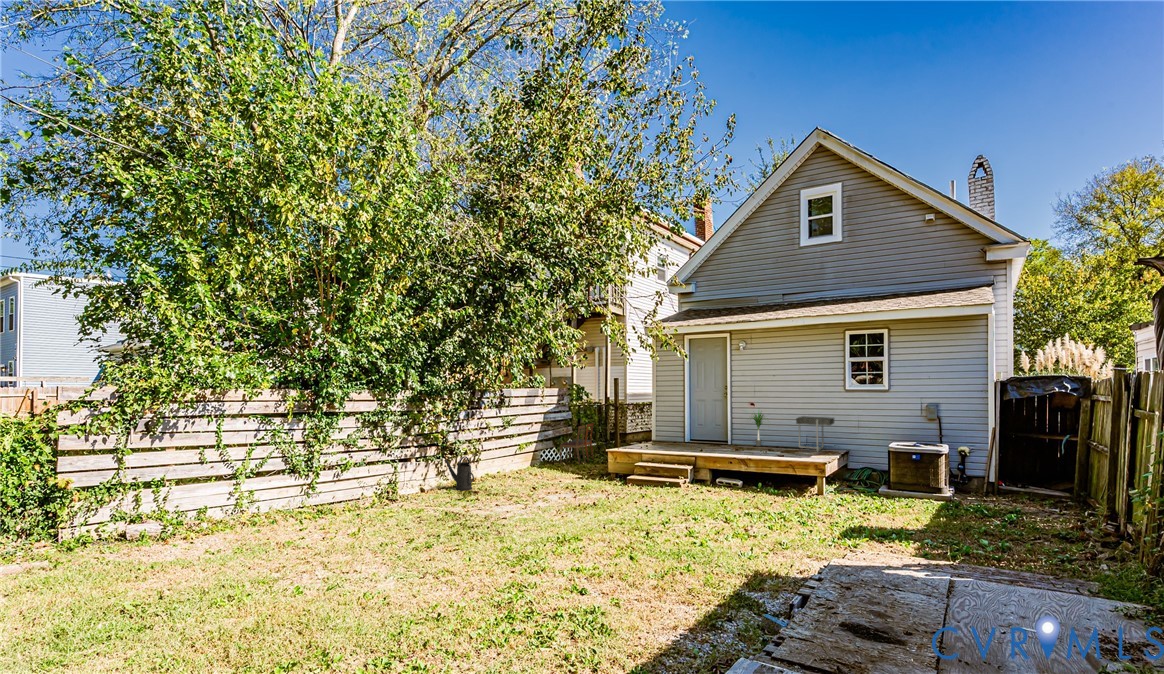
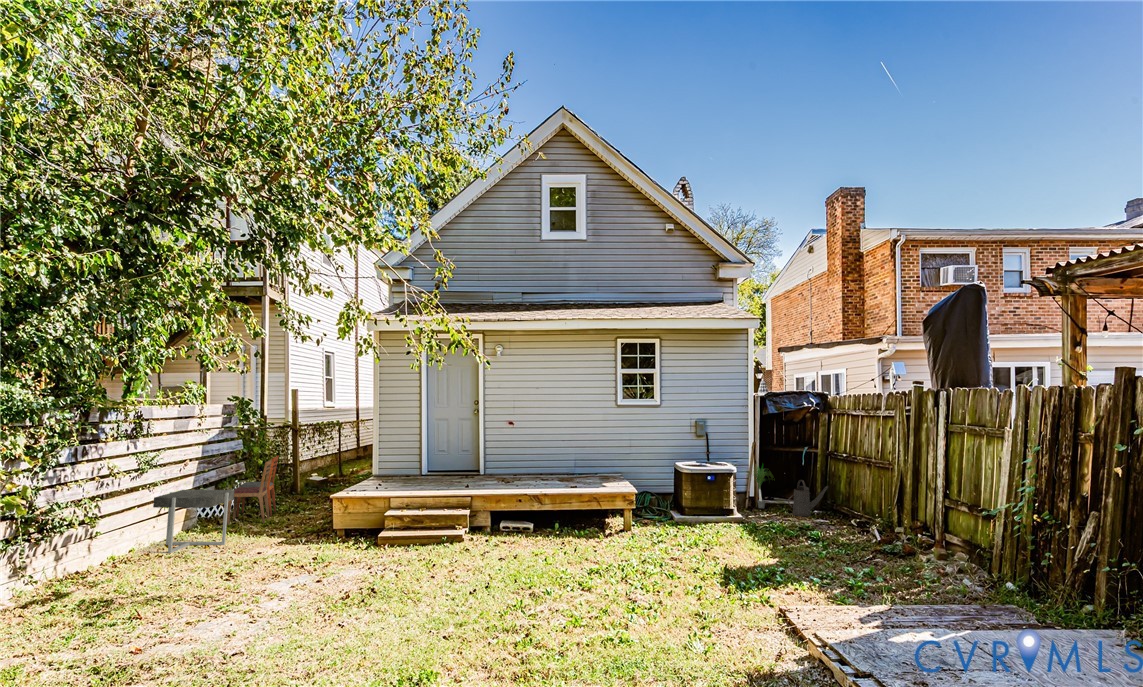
potted plant: present [753,412,764,446] -> present [754,466,766,508]
side table: present [796,416,834,451] -> present [153,490,234,553]
watering can: present [445,456,474,491] -> present [788,480,828,516]

